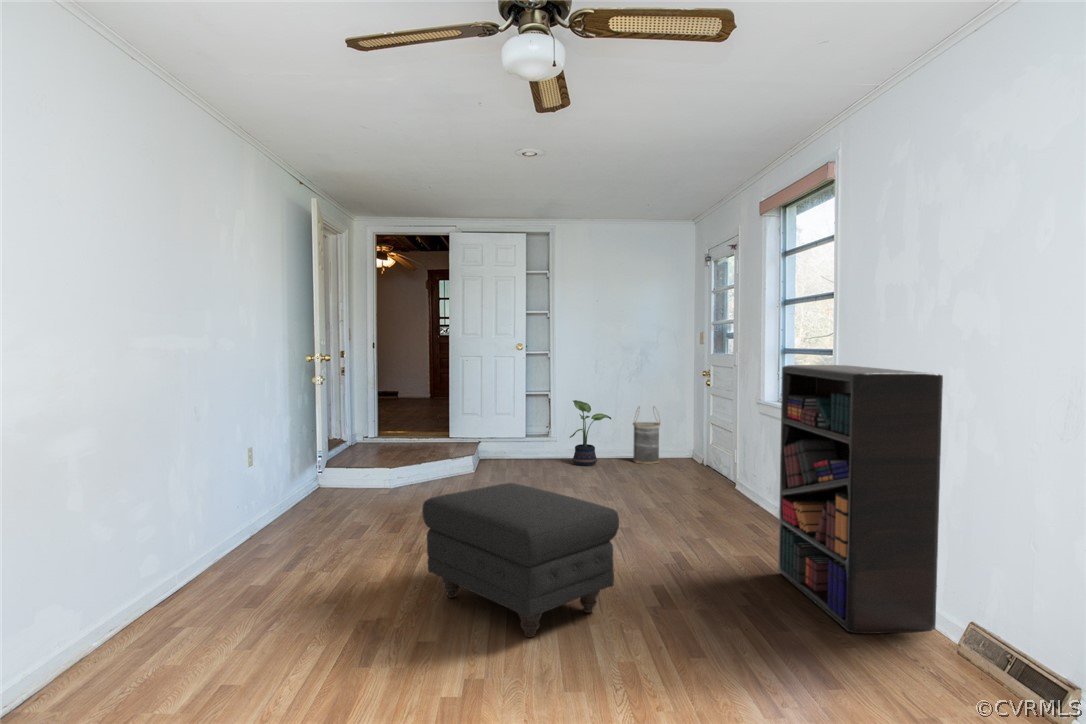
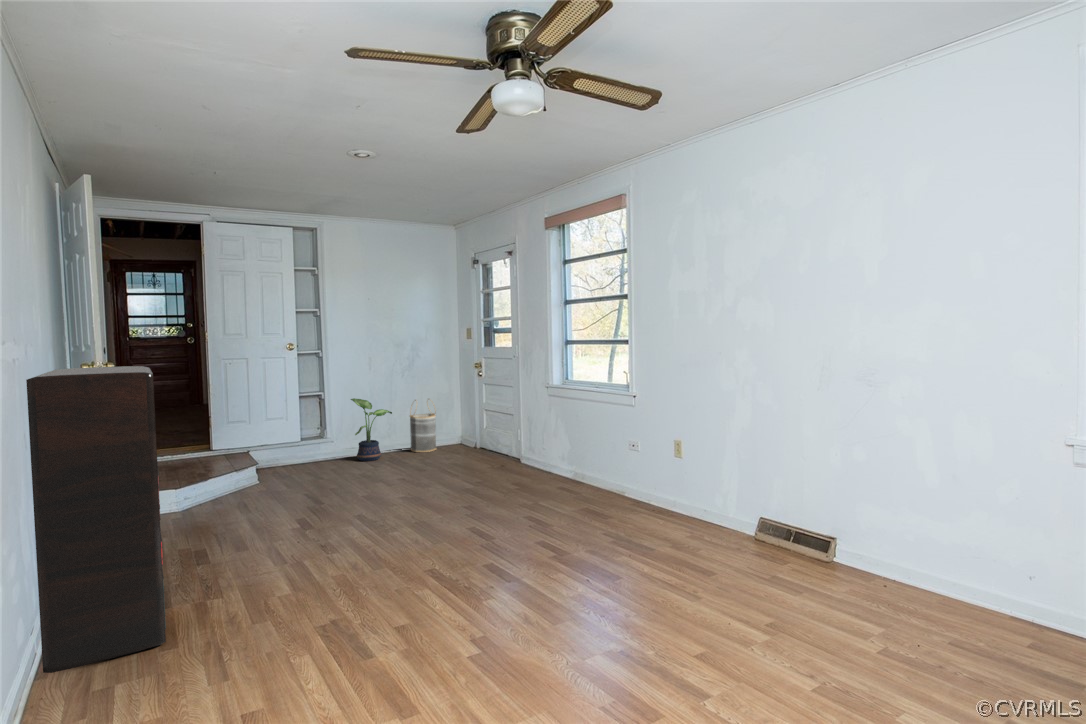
bookshelf: present [778,365,943,634] -> present [26,366,166,673]
ottoman: present [422,483,619,637] -> none [336,477,534,615]

